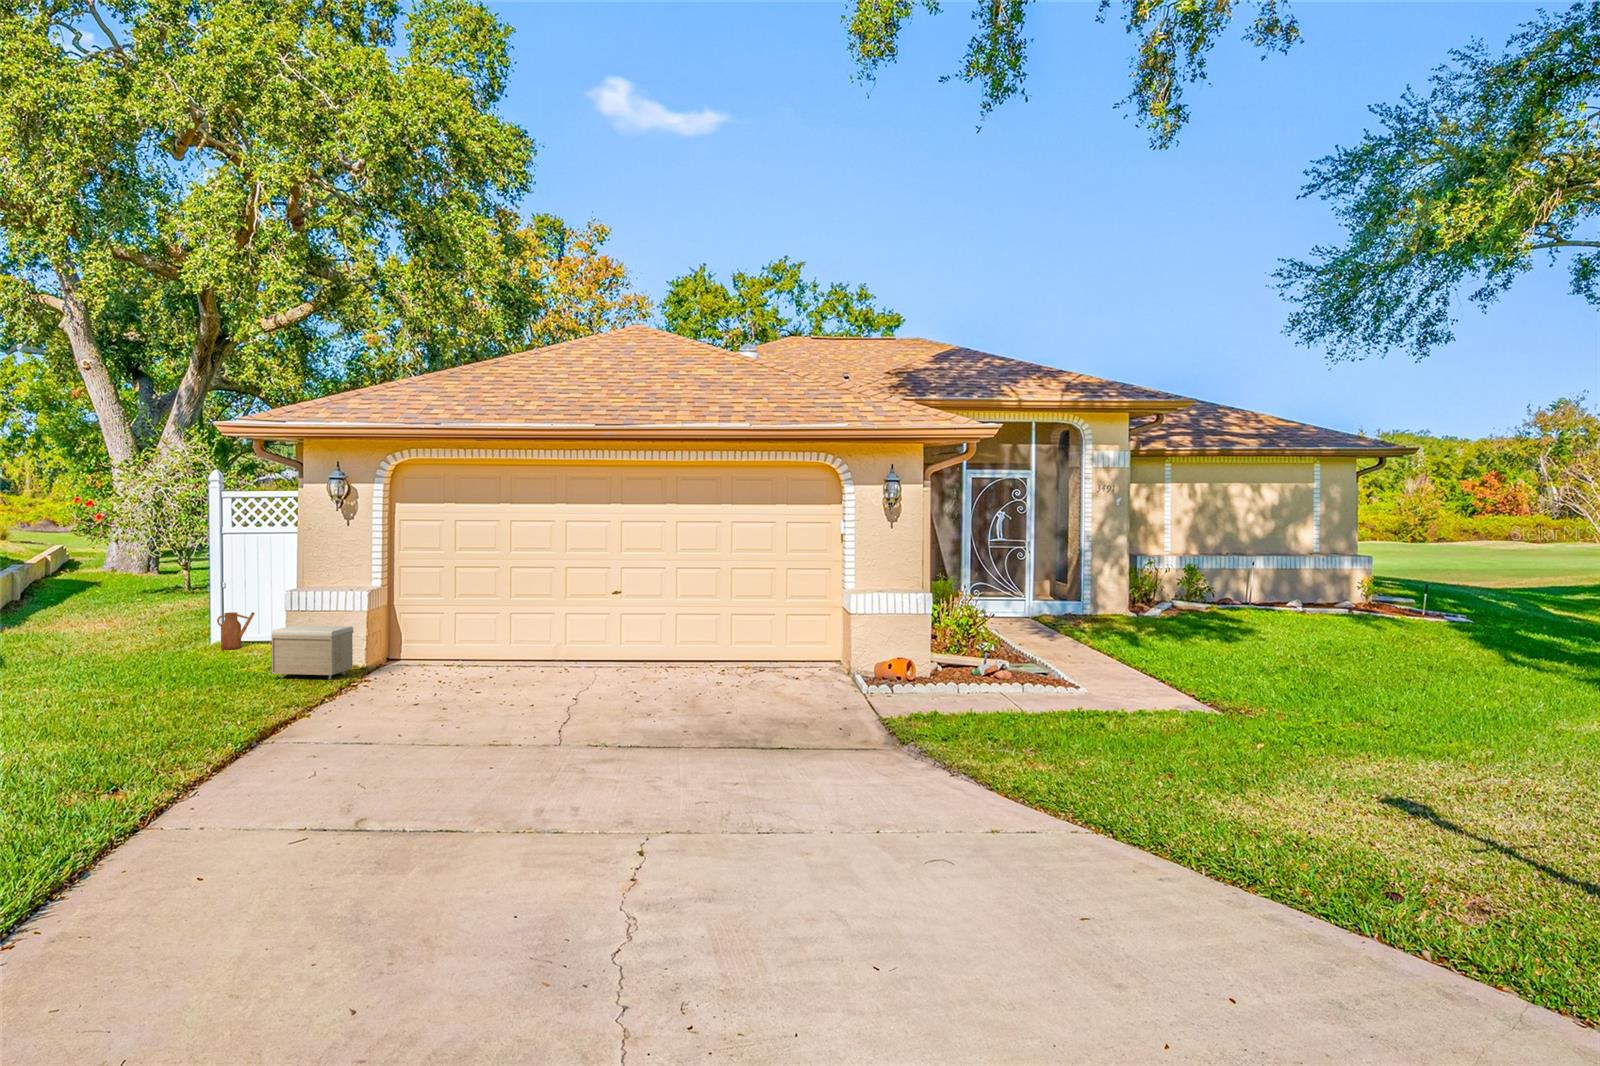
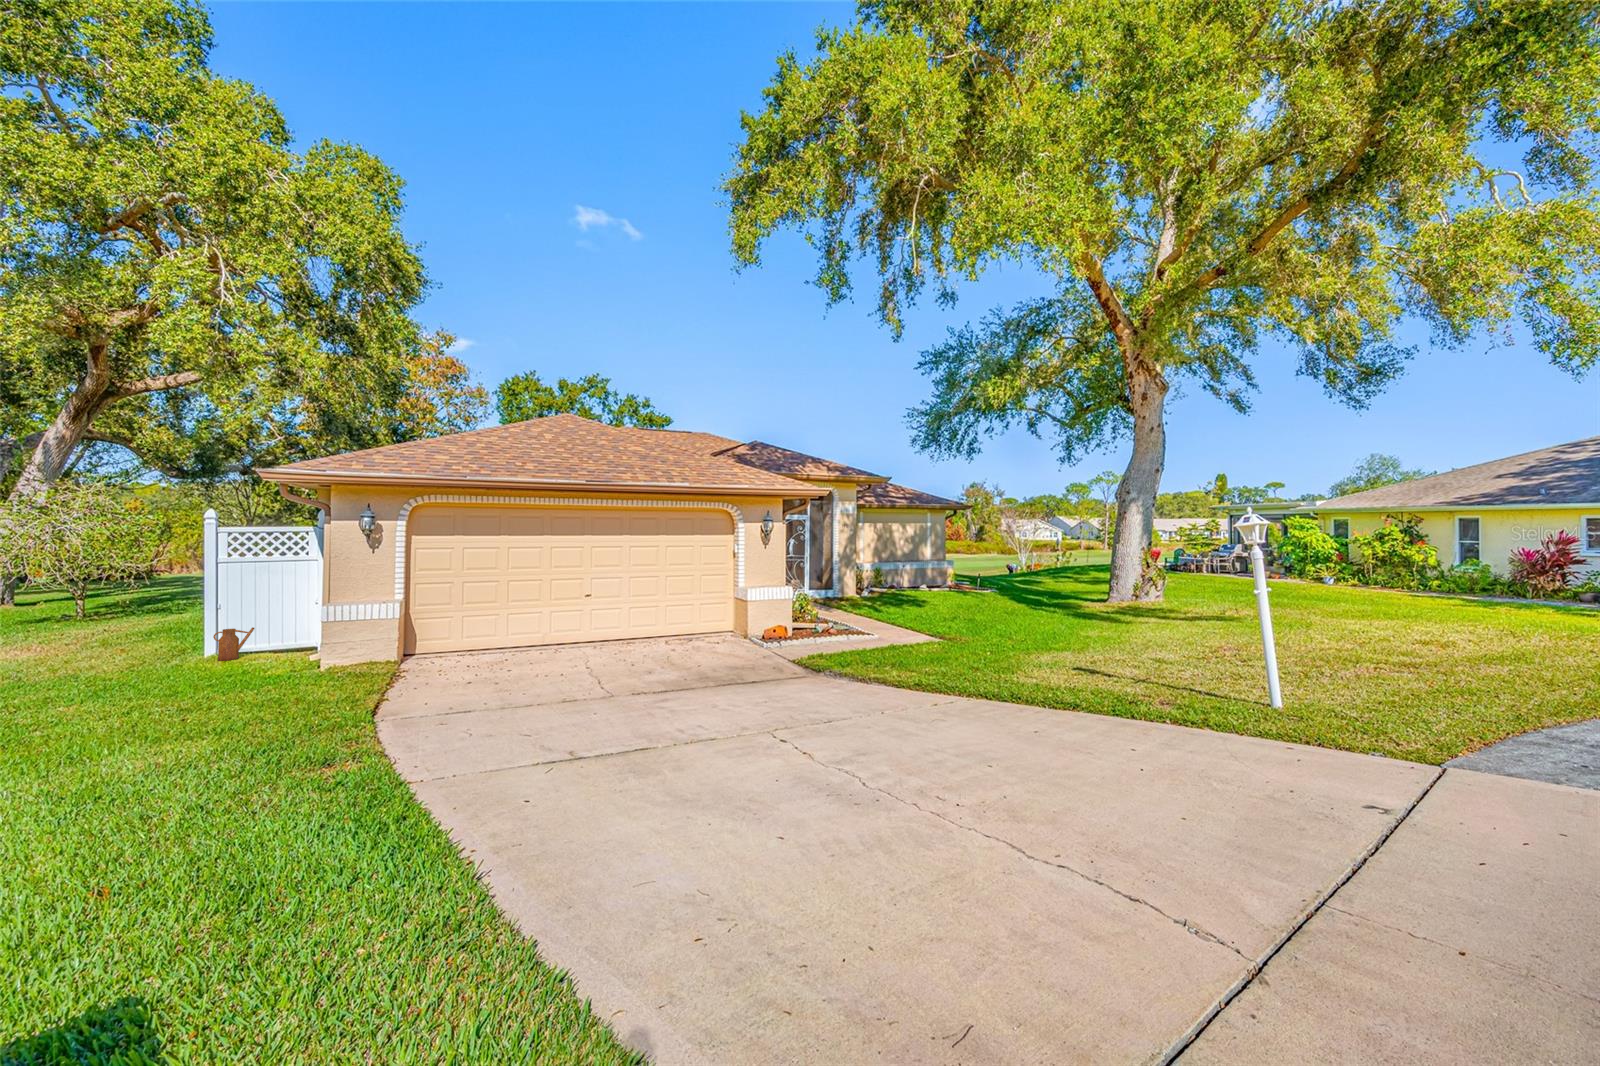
storage bench: present [271,625,353,679] -> none [313,631,385,676]

